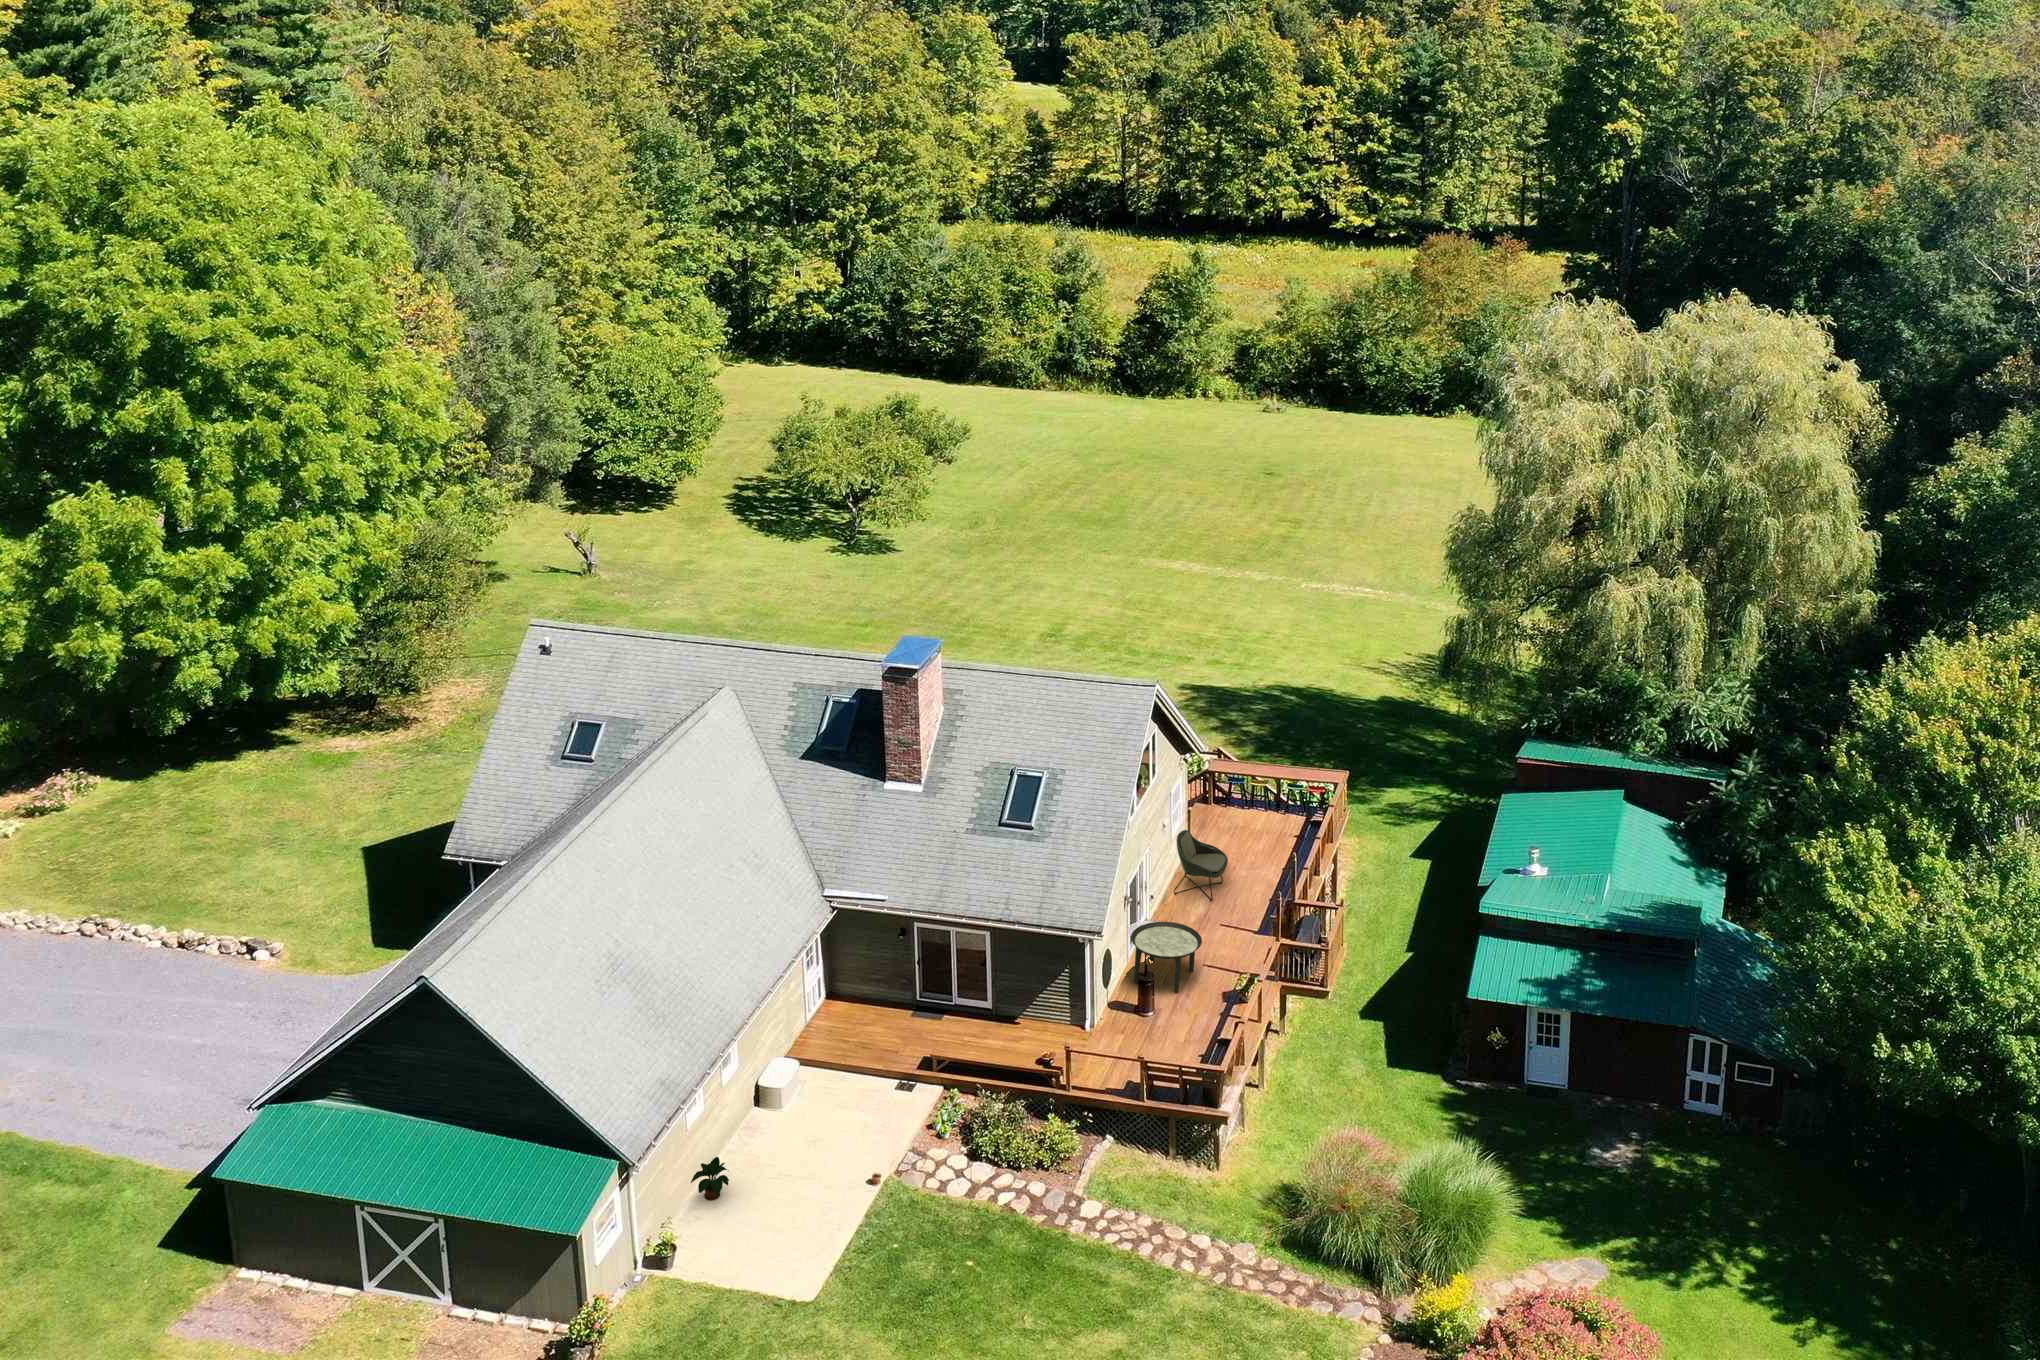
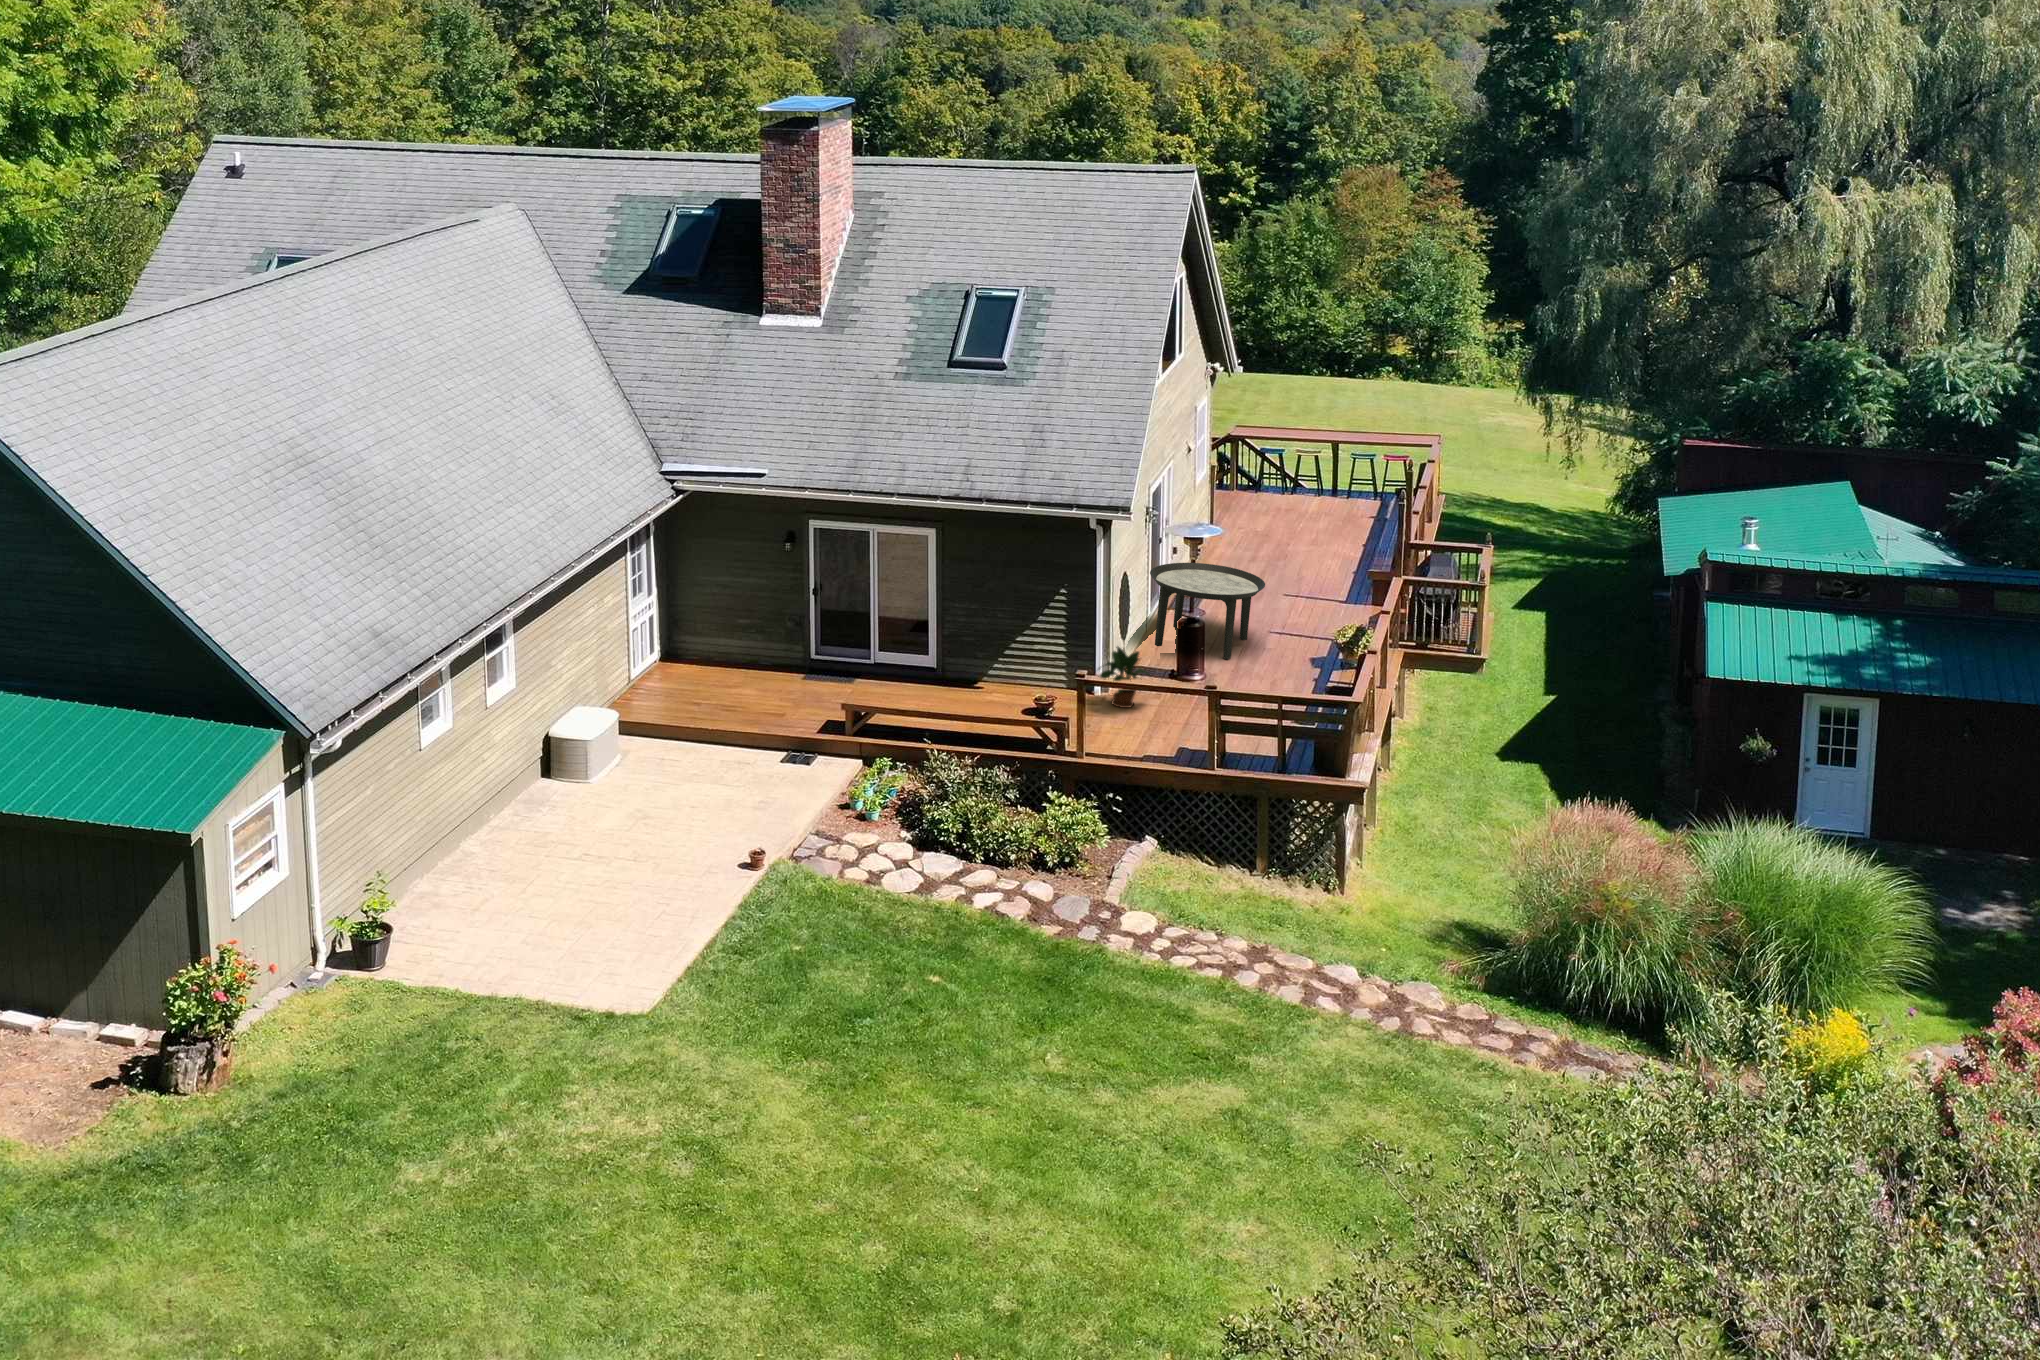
lounge chair: present [1173,830,1228,901] -> none [1191,473,1272,573]
potted plant: present [691,1157,729,1200] -> present [1099,647,1149,708]

